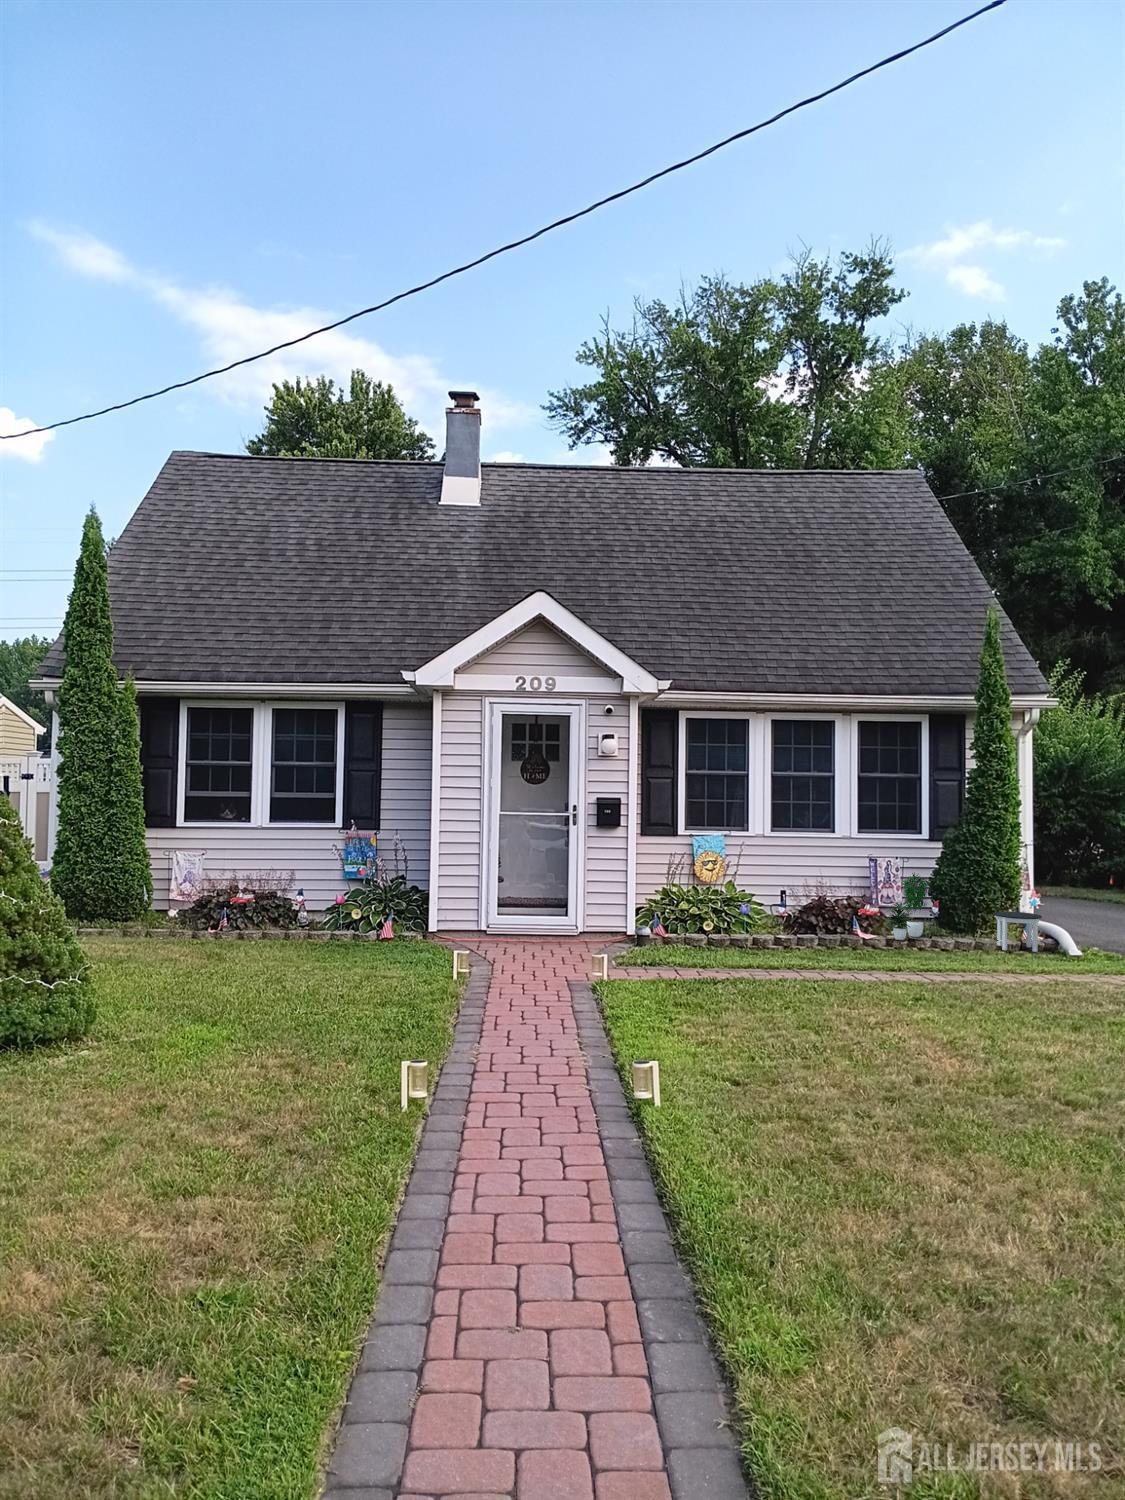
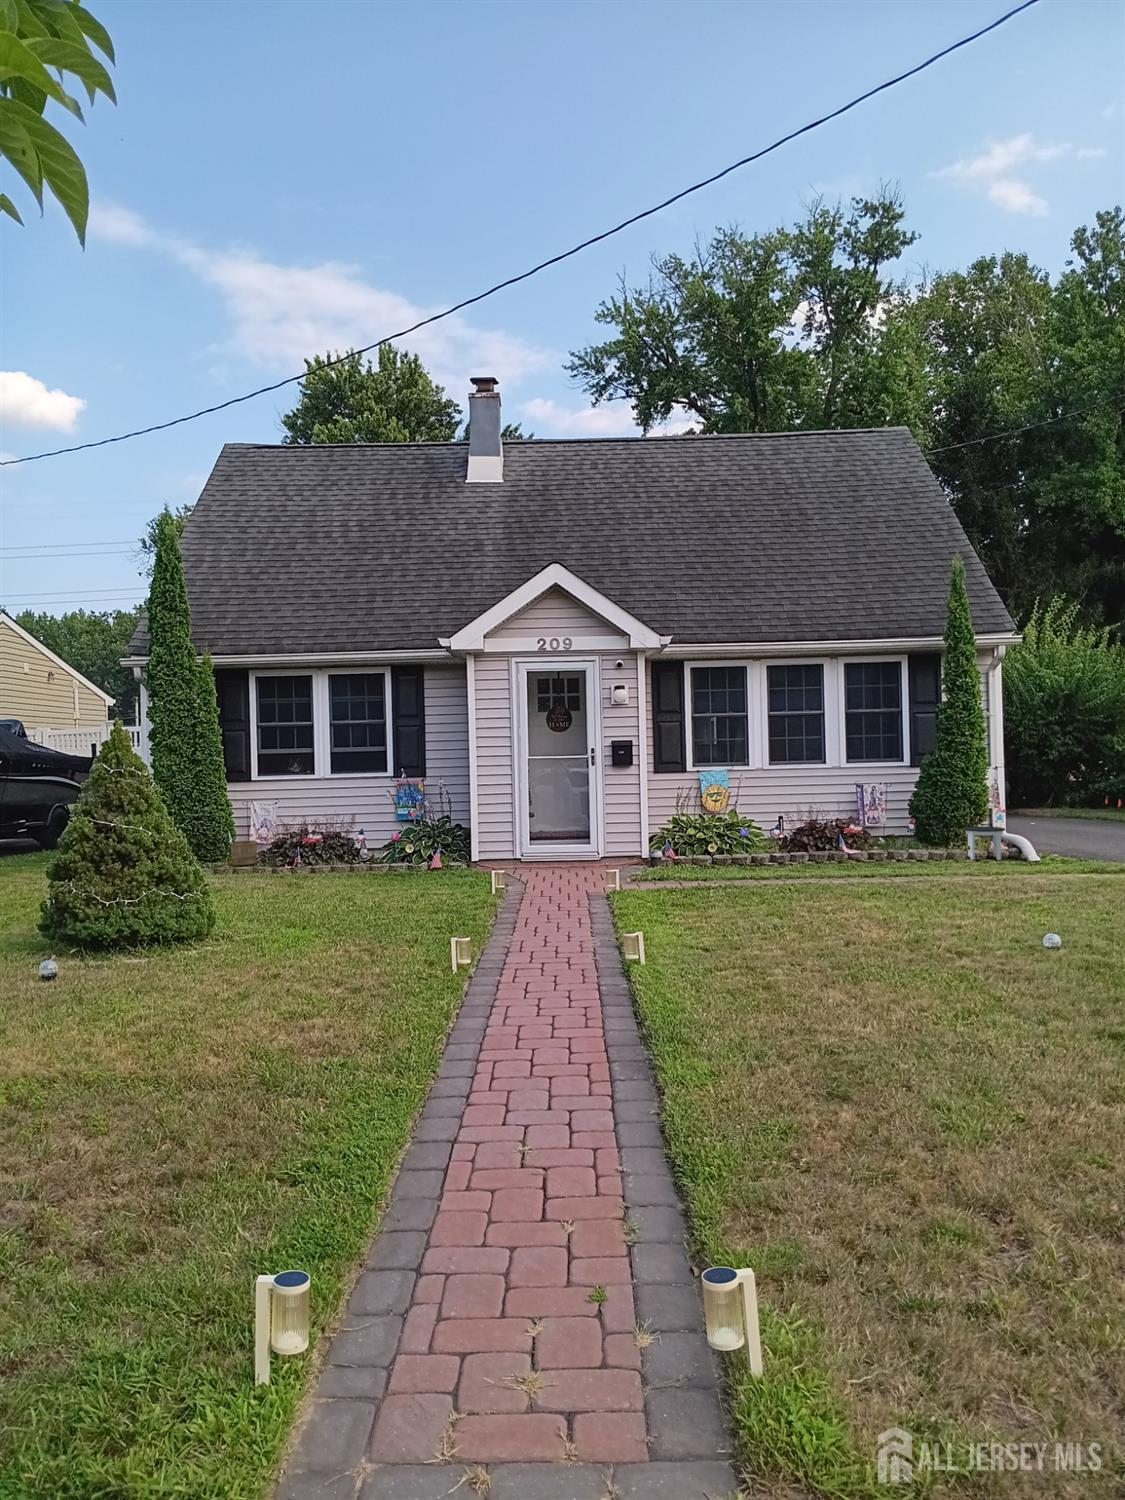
potted plant: present [886,873,929,940] -> none [869,795,911,855]
wooden bucket: none [142,897,178,926] -> present [230,841,257,865]

